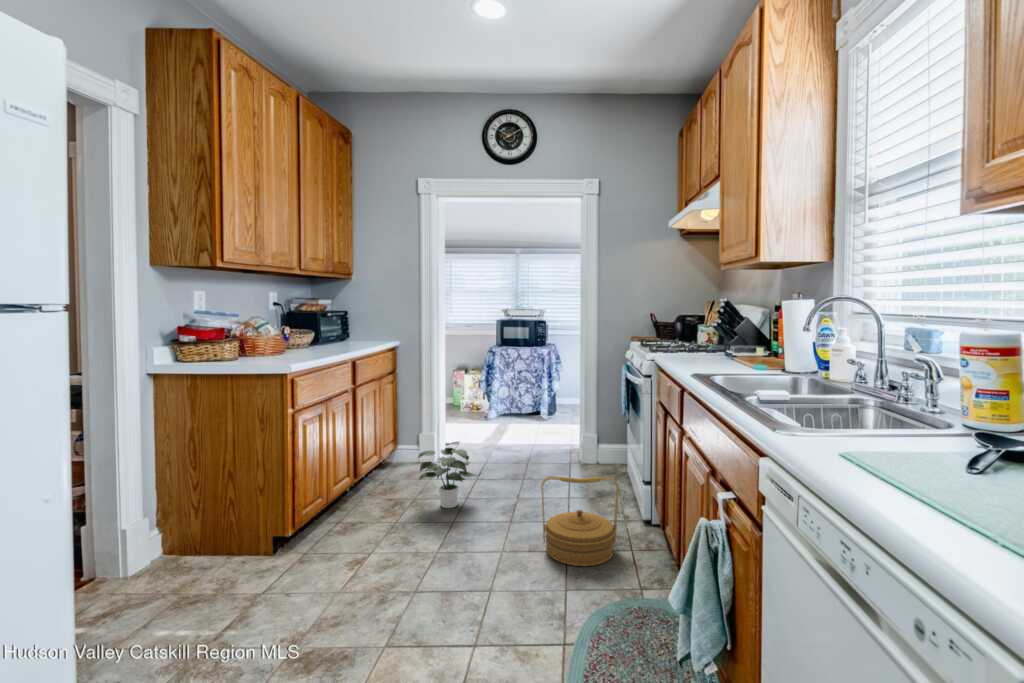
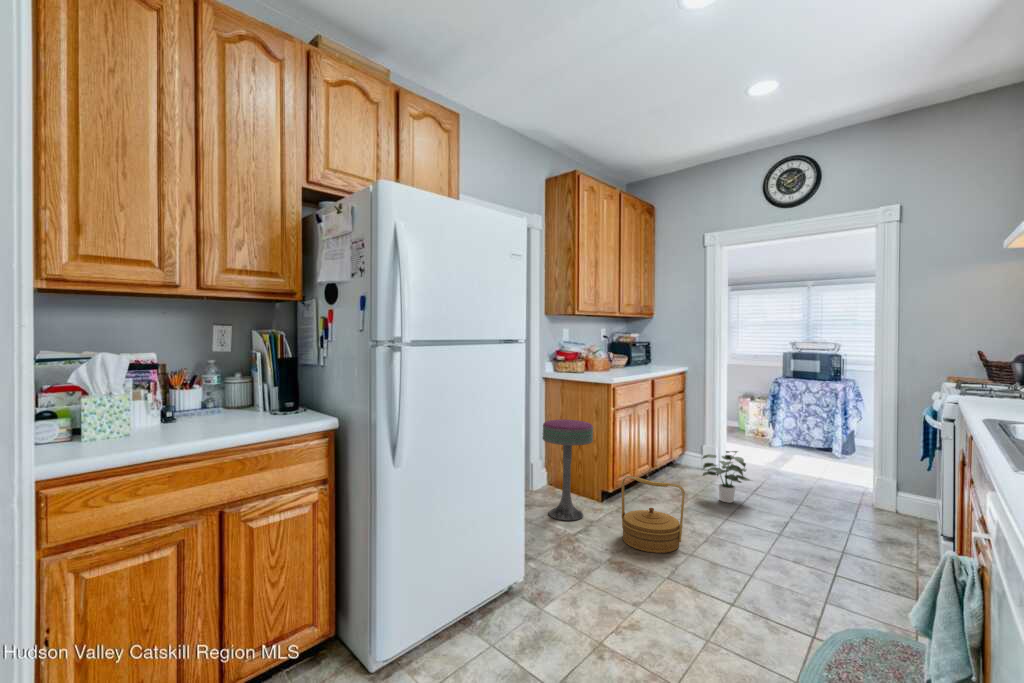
bar stool: none [160,437,255,607] -> present [543,420,593,521]
basket: present [541,476,619,566] -> present [621,476,685,553]

